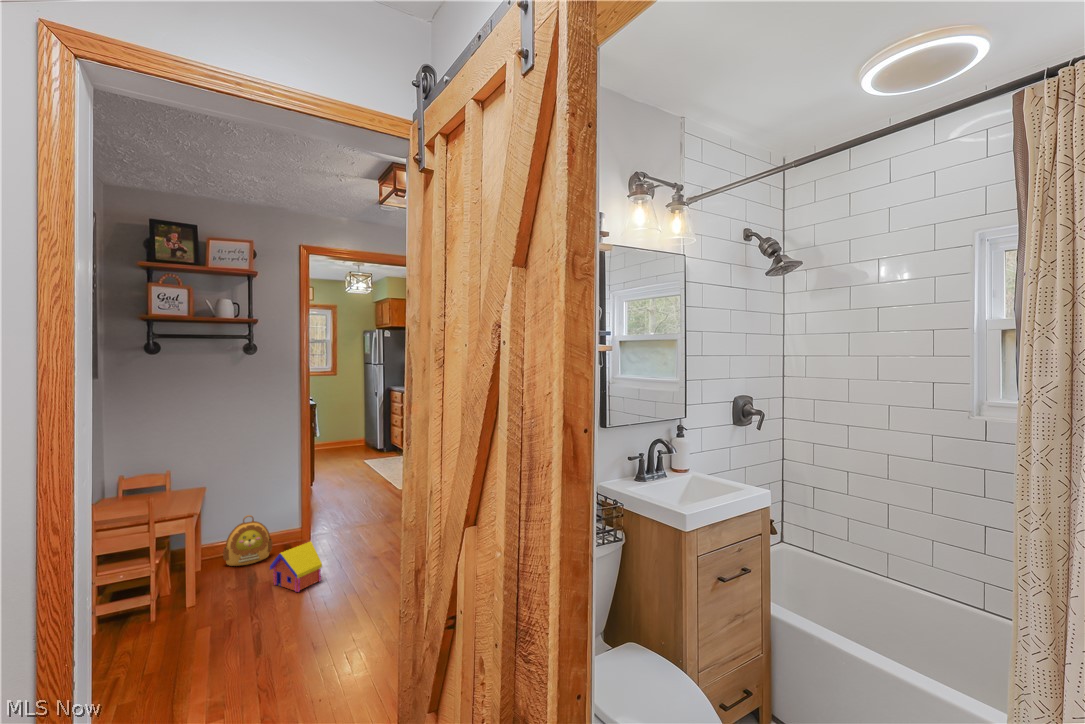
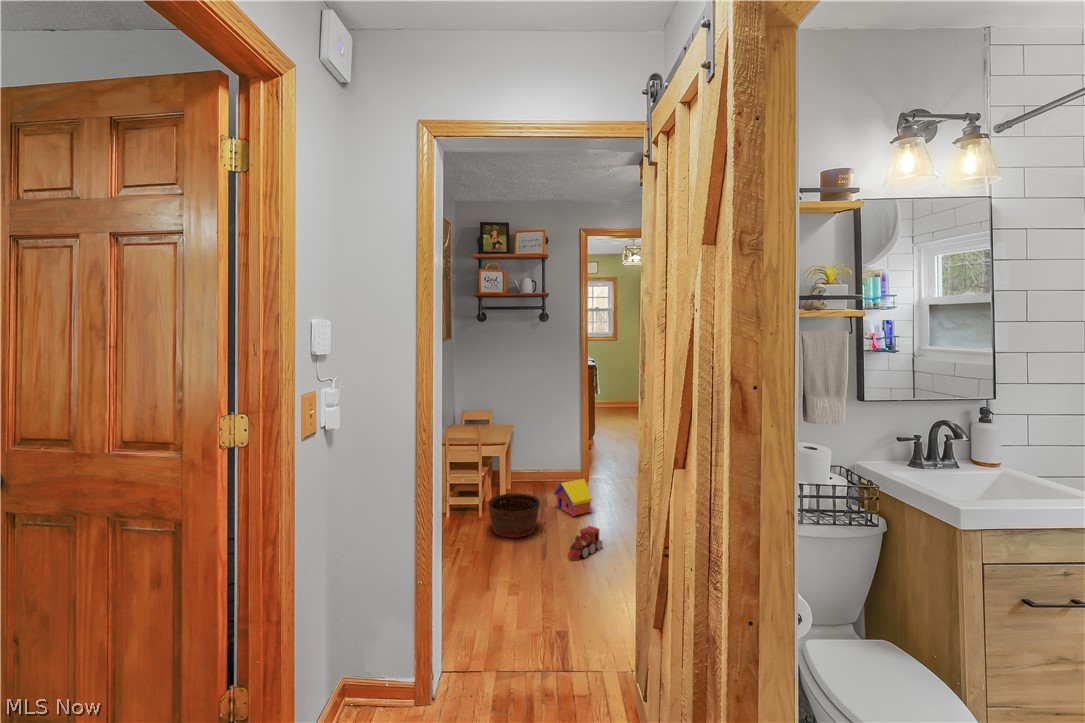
backpack: present [223,515,272,566] -> none [525,451,558,489]
basket: none [166,578,251,648] -> present [488,493,540,538]
toy train: none [295,600,341,653] -> present [568,526,602,559]

